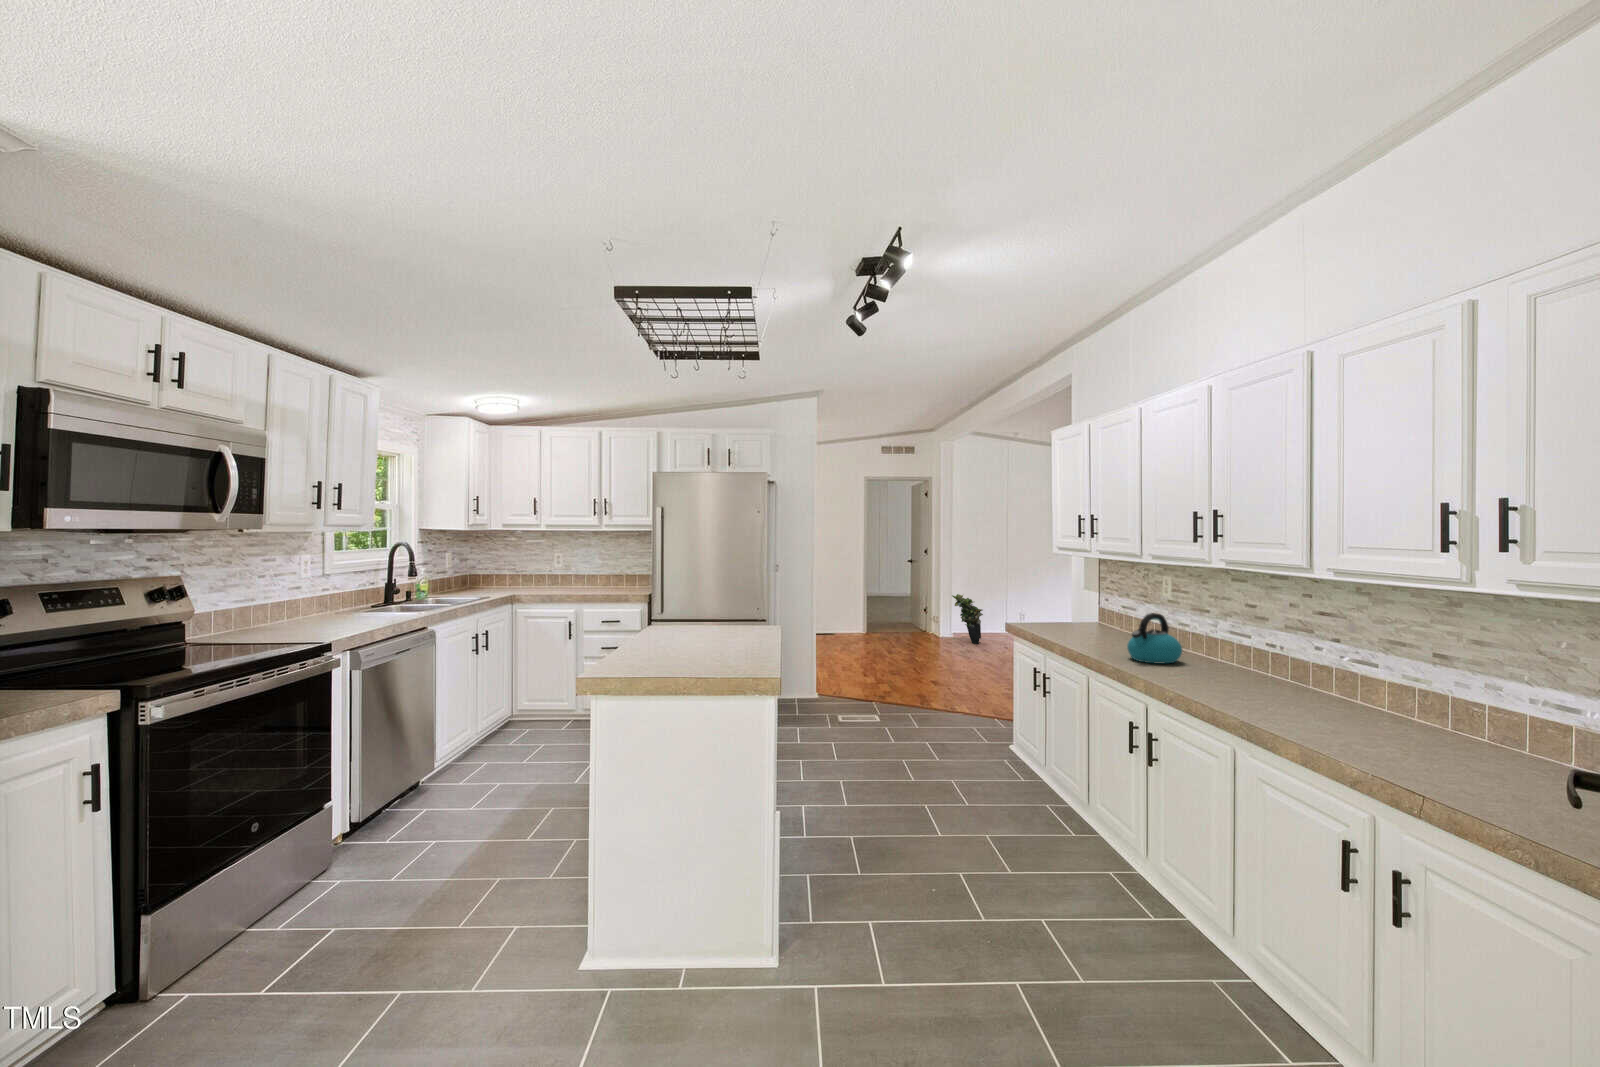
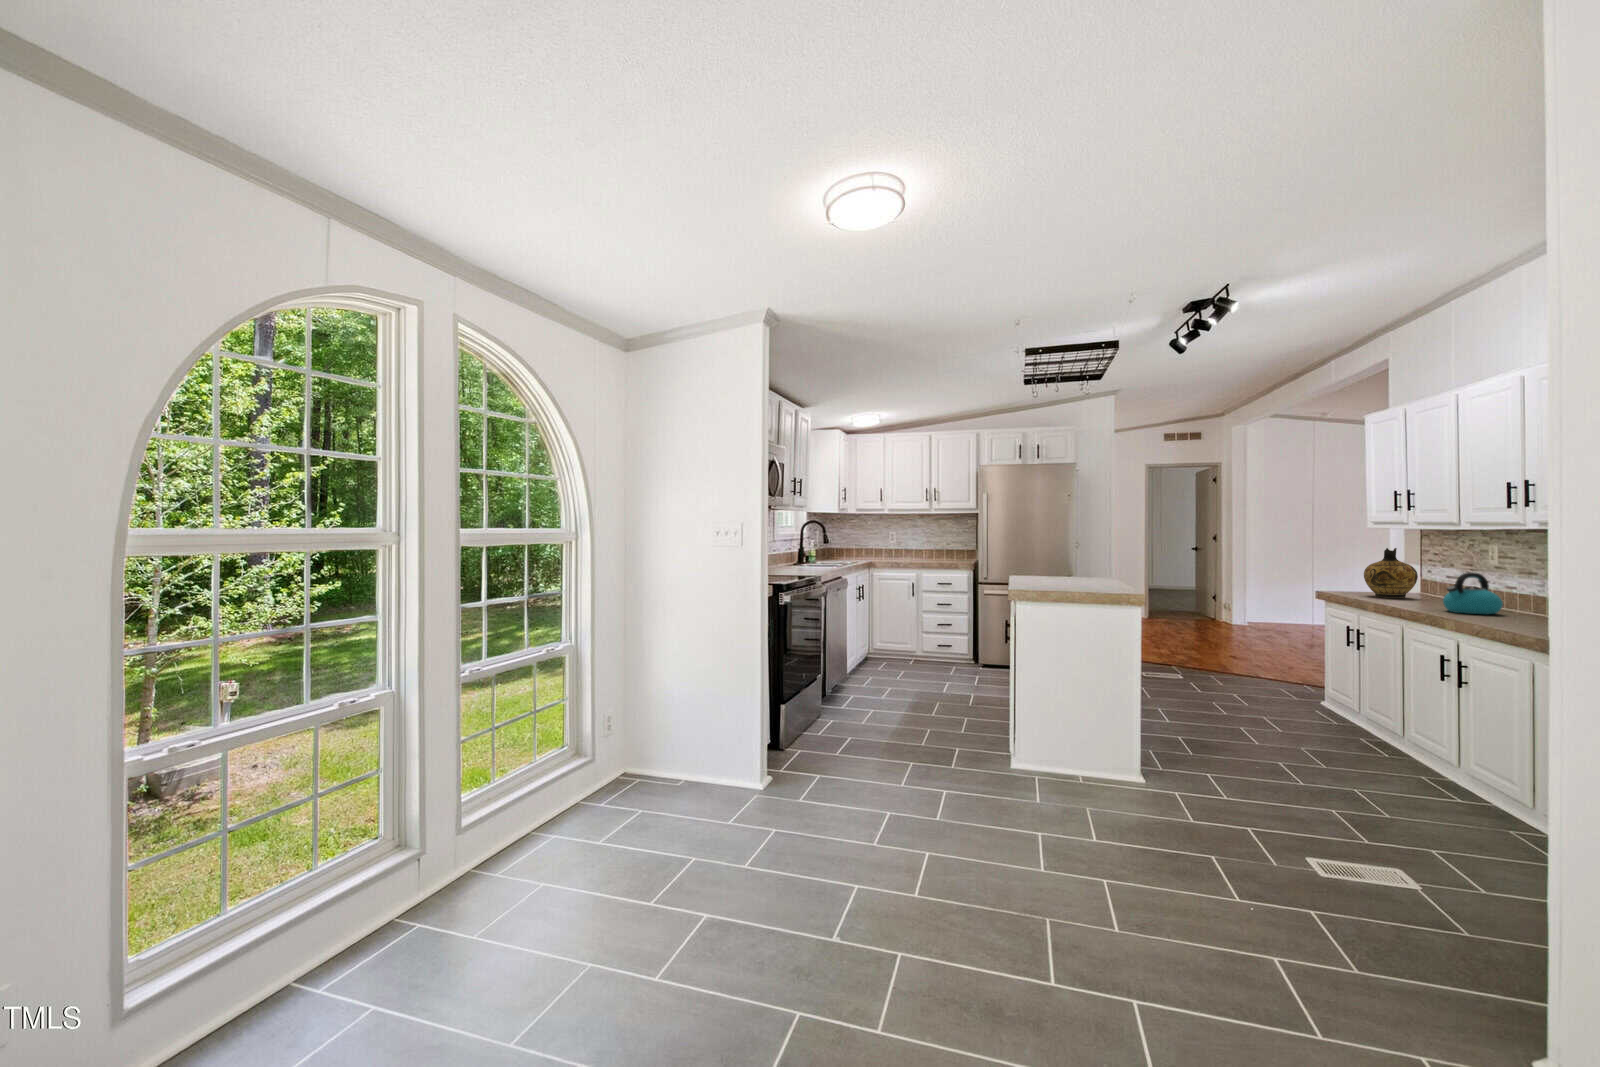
ceramic jug: none [1051,579,1100,636] -> present [1364,548,1418,598]
potted plant: present [952,594,983,644] -> none [1246,578,1284,628]

